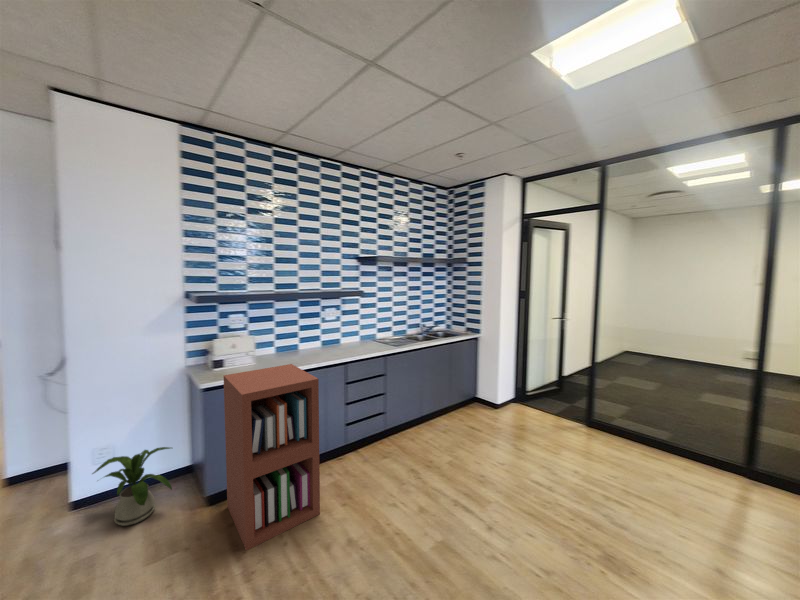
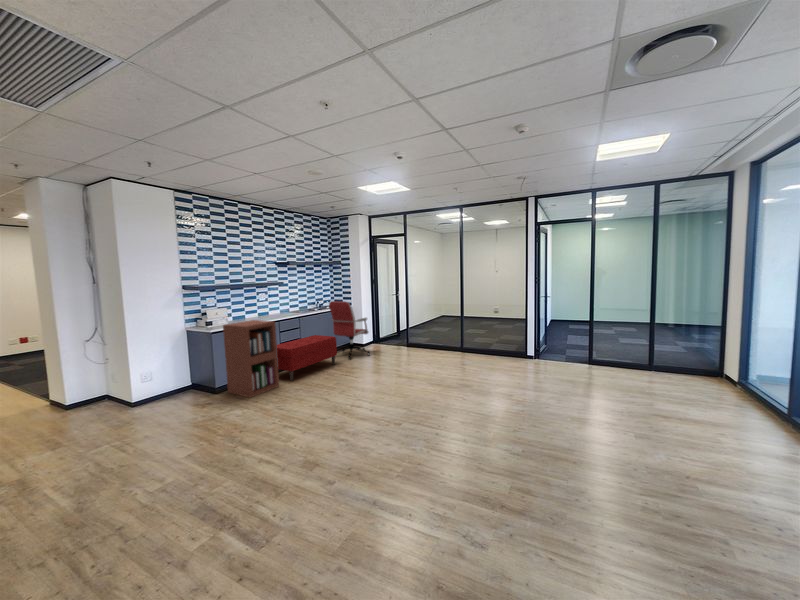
office chair: none [440,329,511,444] -> present [329,301,370,360]
bench: none [319,388,448,497] -> present [277,335,337,381]
house plant: present [92,447,172,526] -> none [150,365,199,405]

